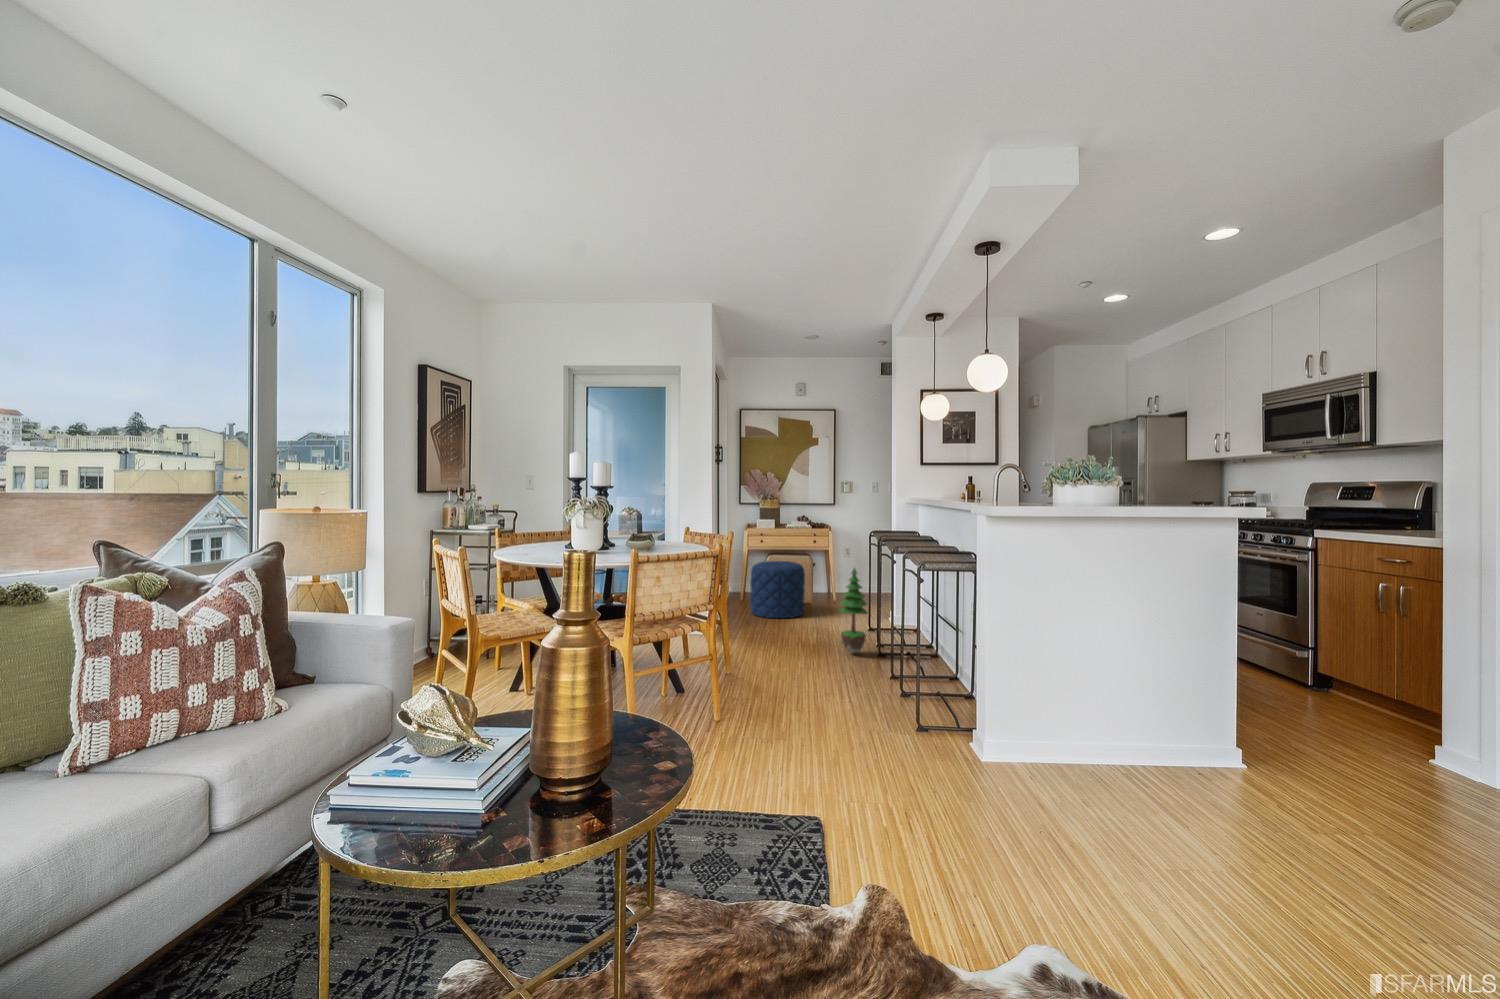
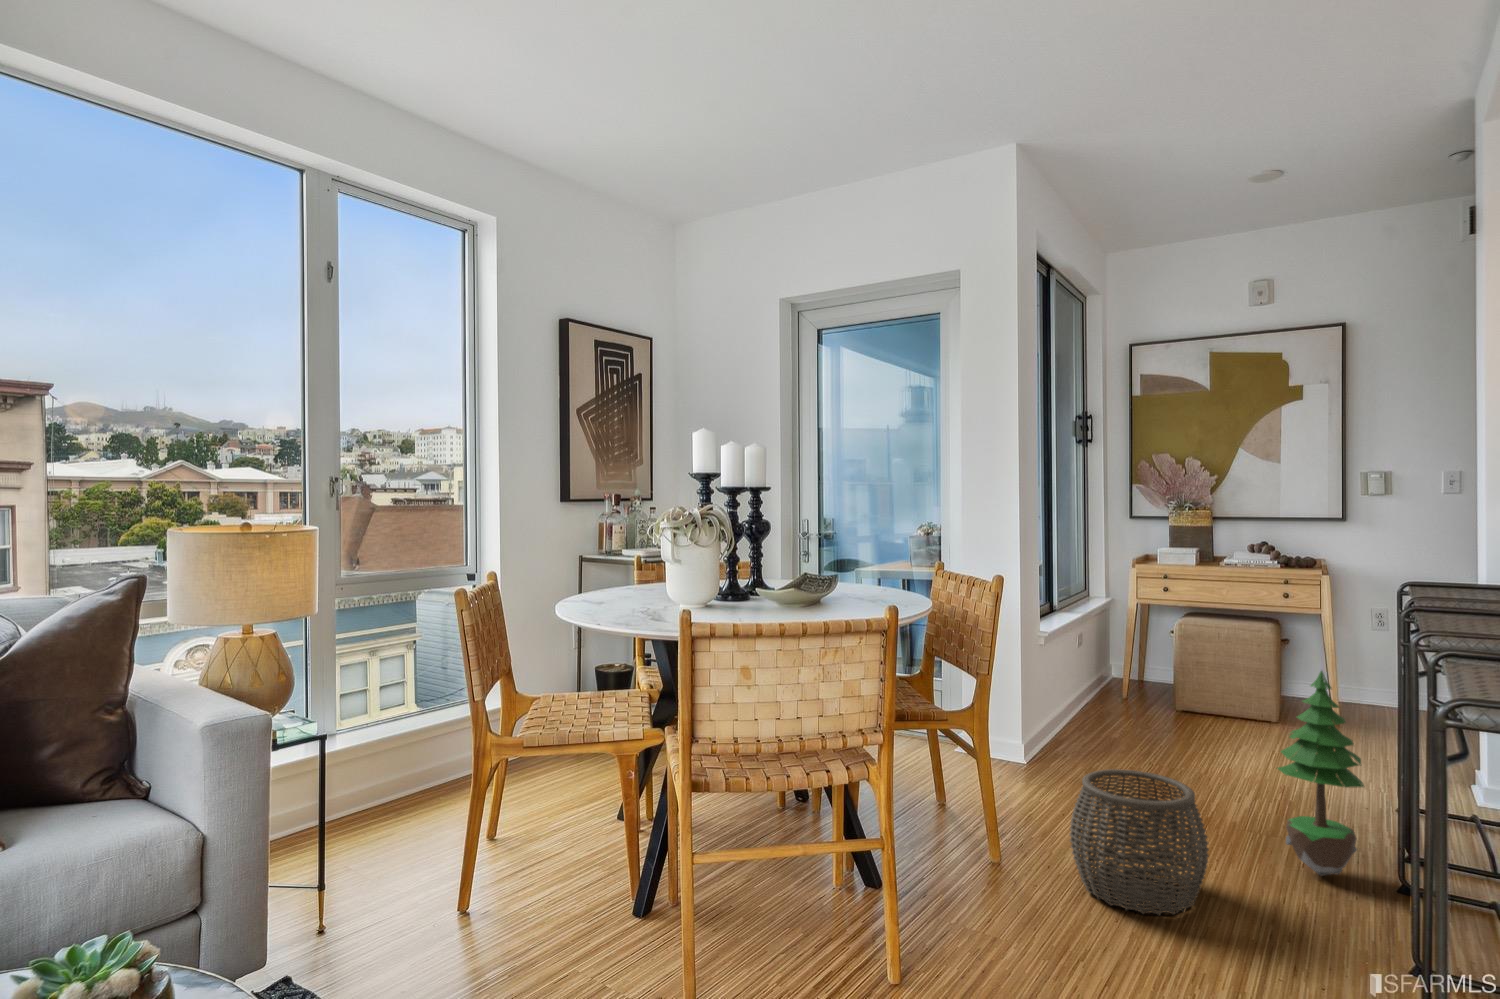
pouf: present [750,561,805,618] -> none [1124,634,1249,755]
woven basket: none [765,618,822,678] -> present [1070,769,1209,915]

